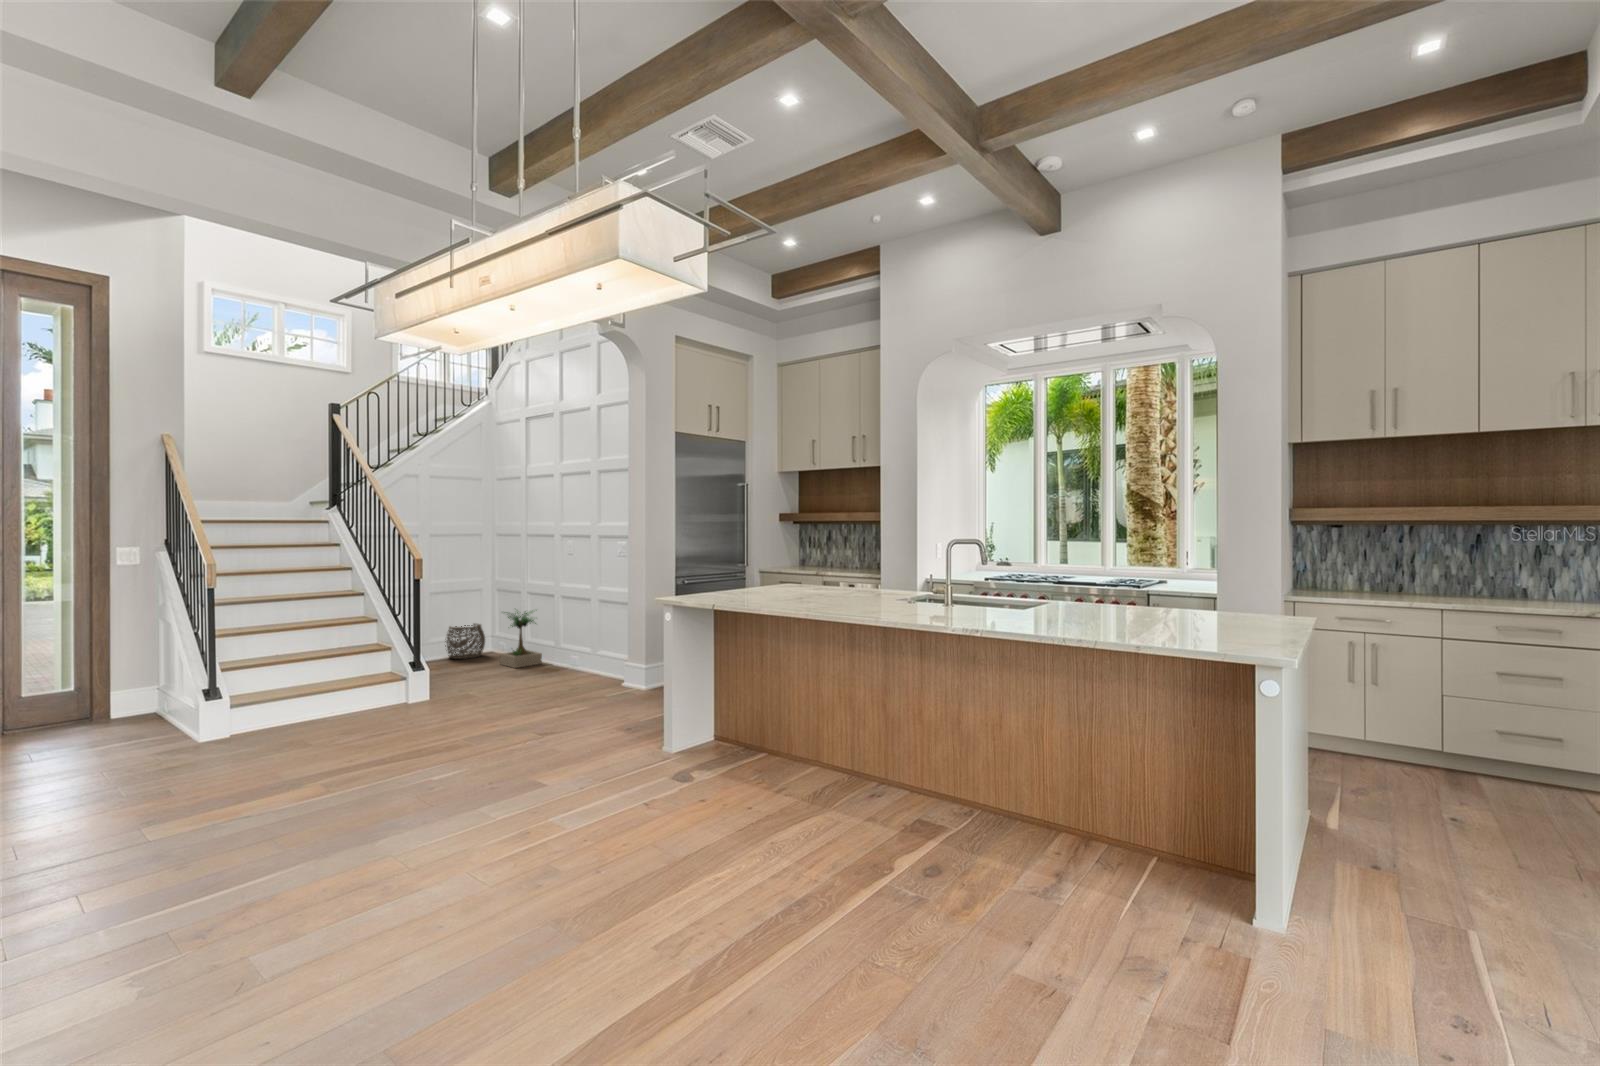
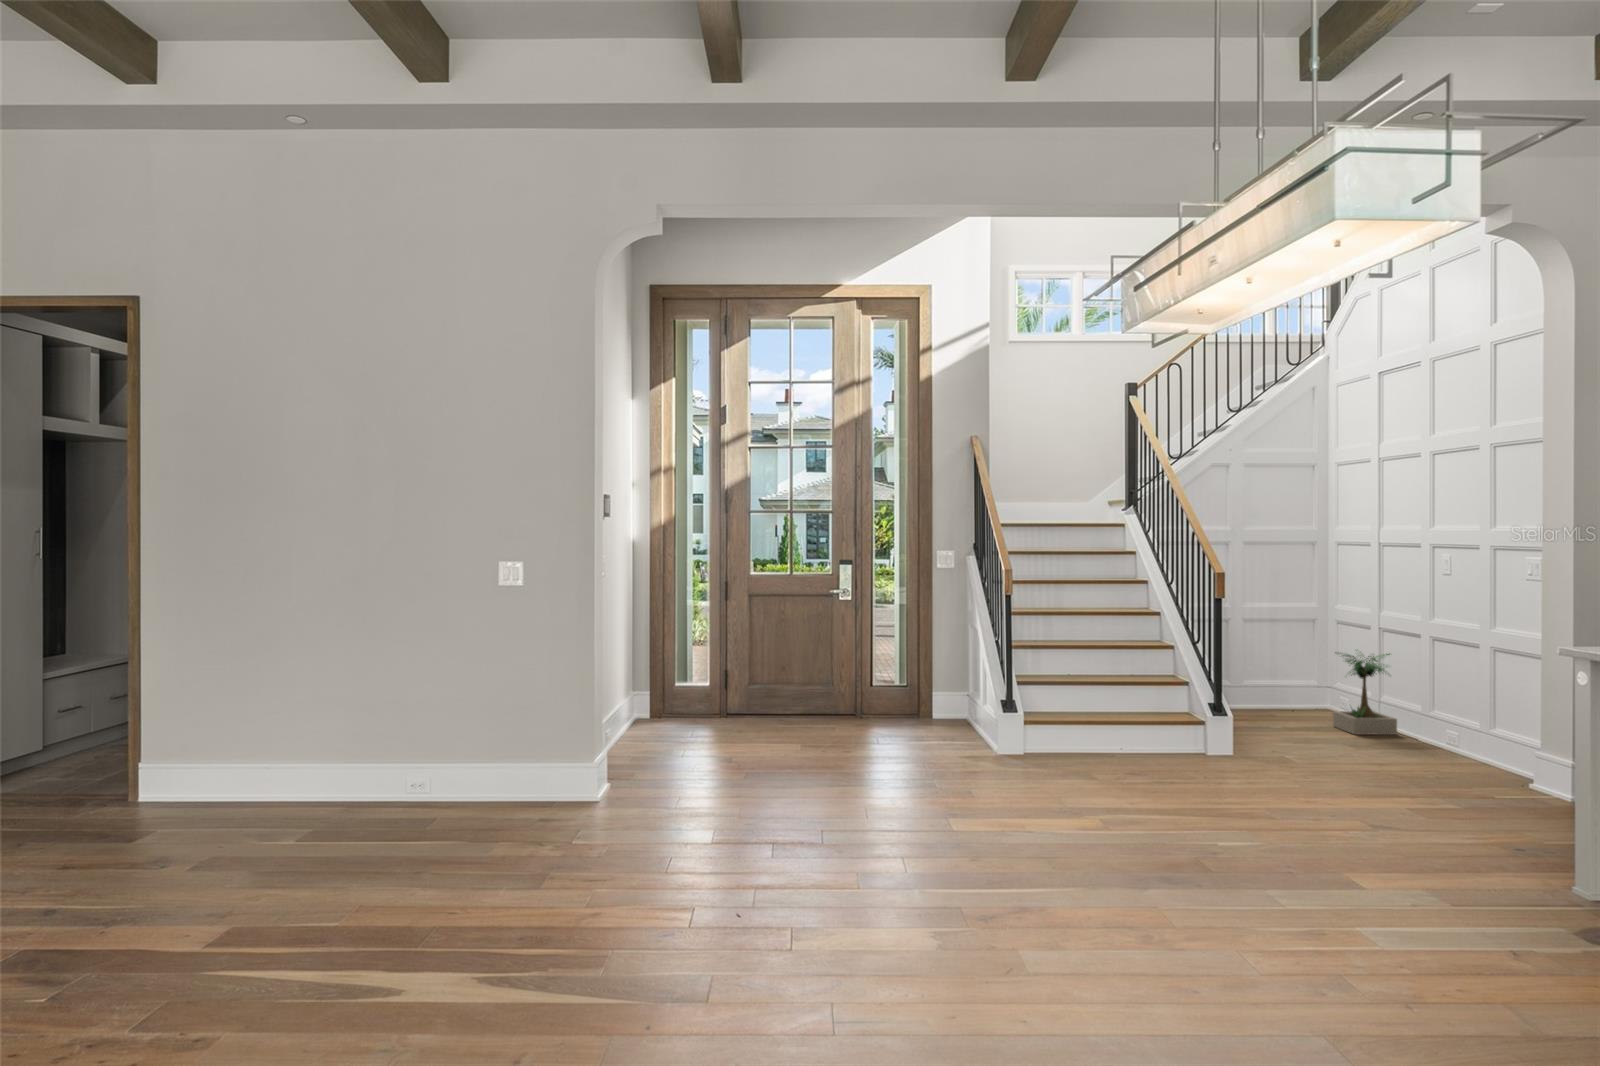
woven basket: present [445,623,485,659] -> none [1259,664,1315,713]

